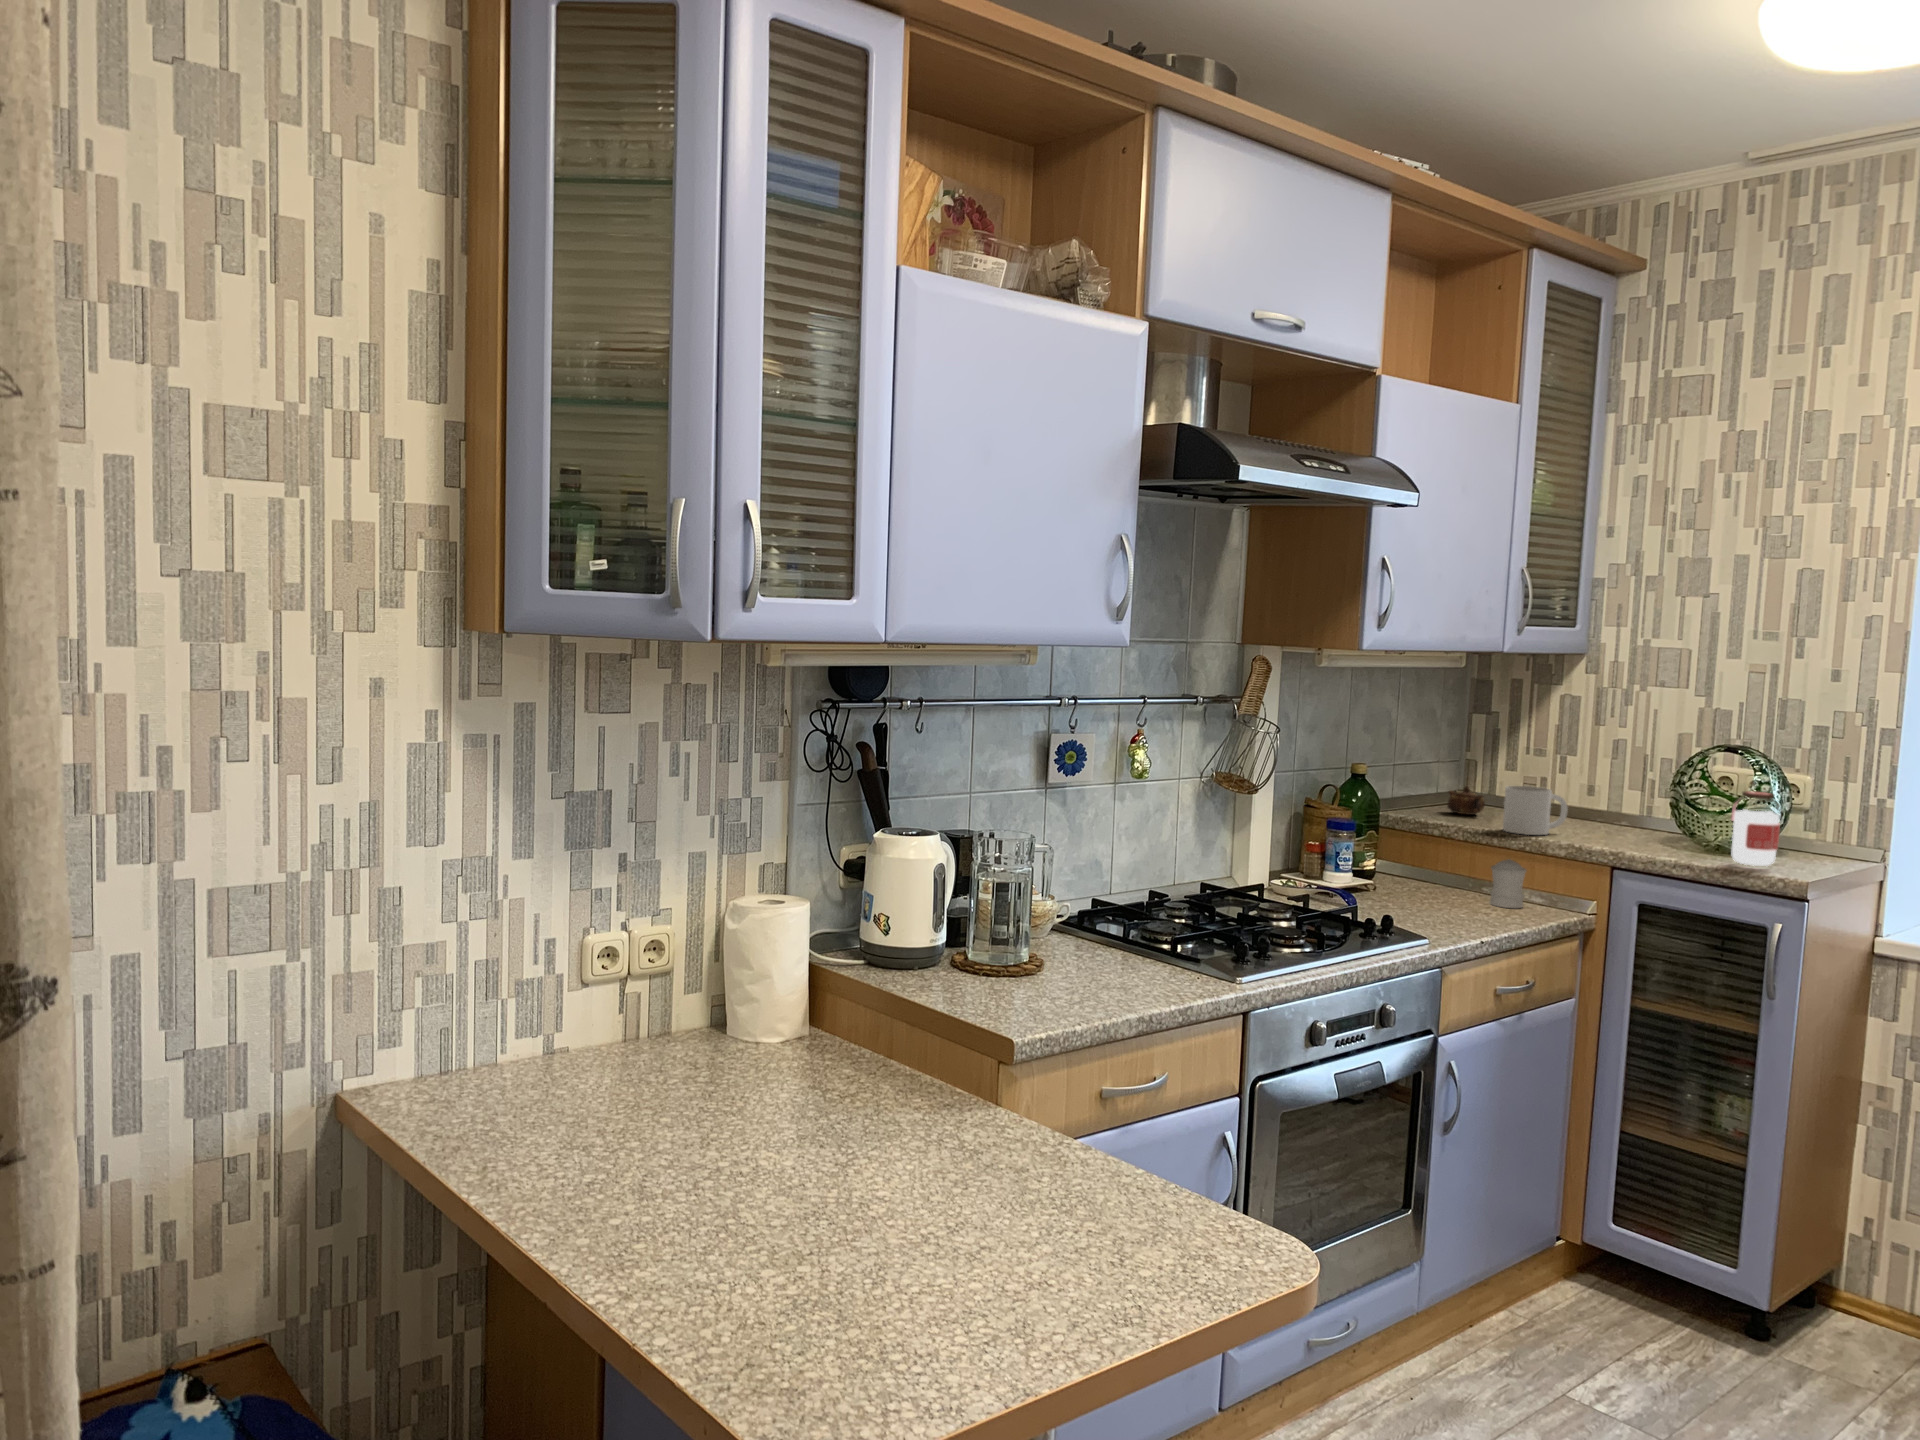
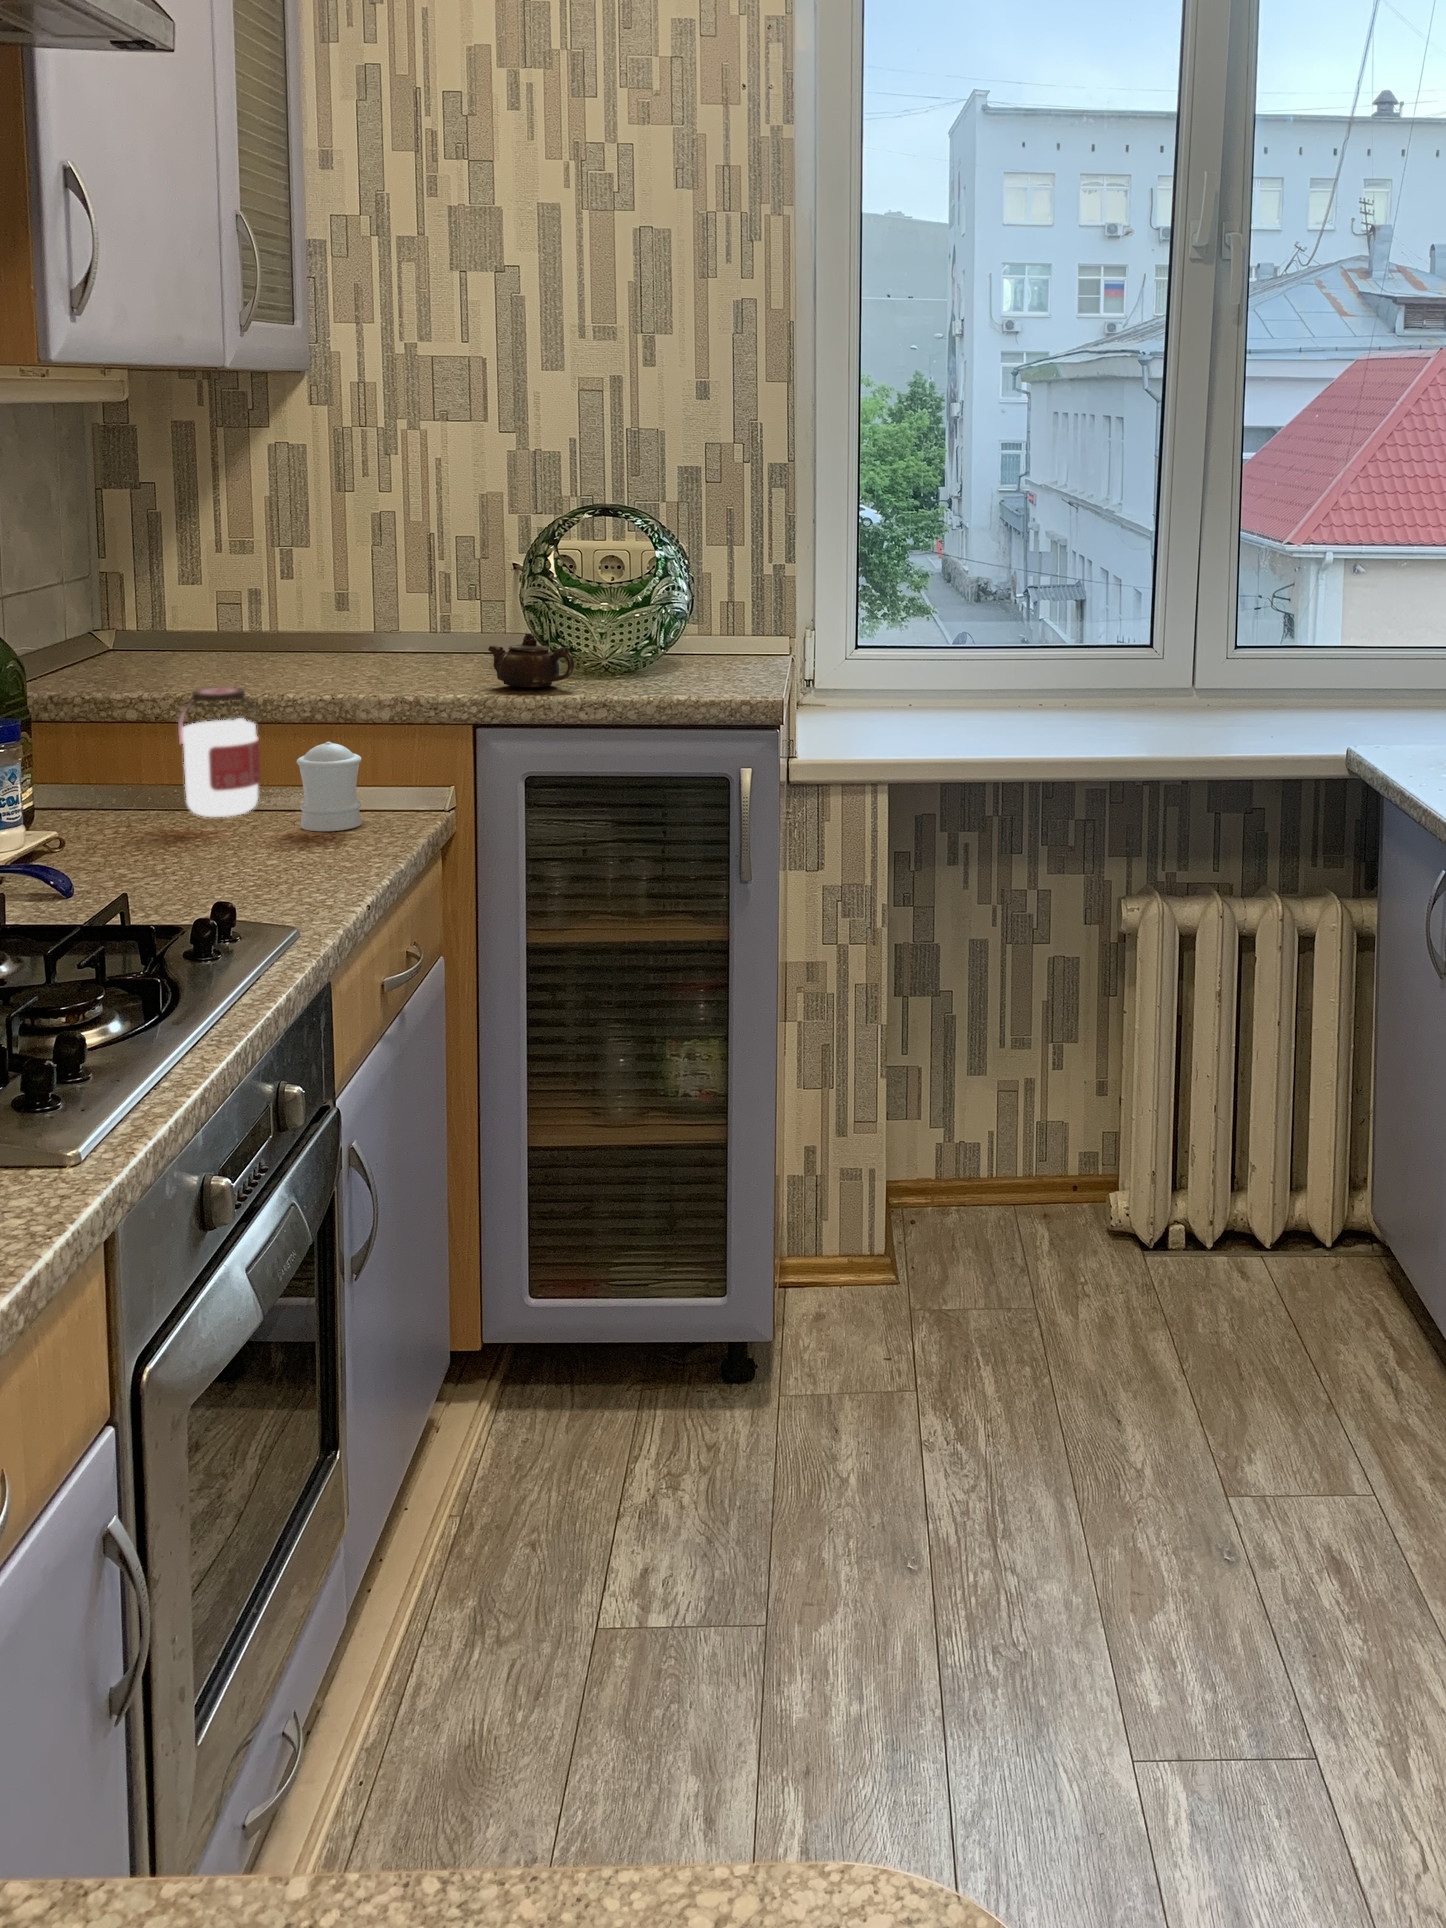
teapot: present [1447,786,1485,815] -> present [488,633,574,687]
mug: present [1503,786,1568,835] -> none [253,606,357,692]
jar: present [1731,791,1782,866] -> present [178,687,260,817]

